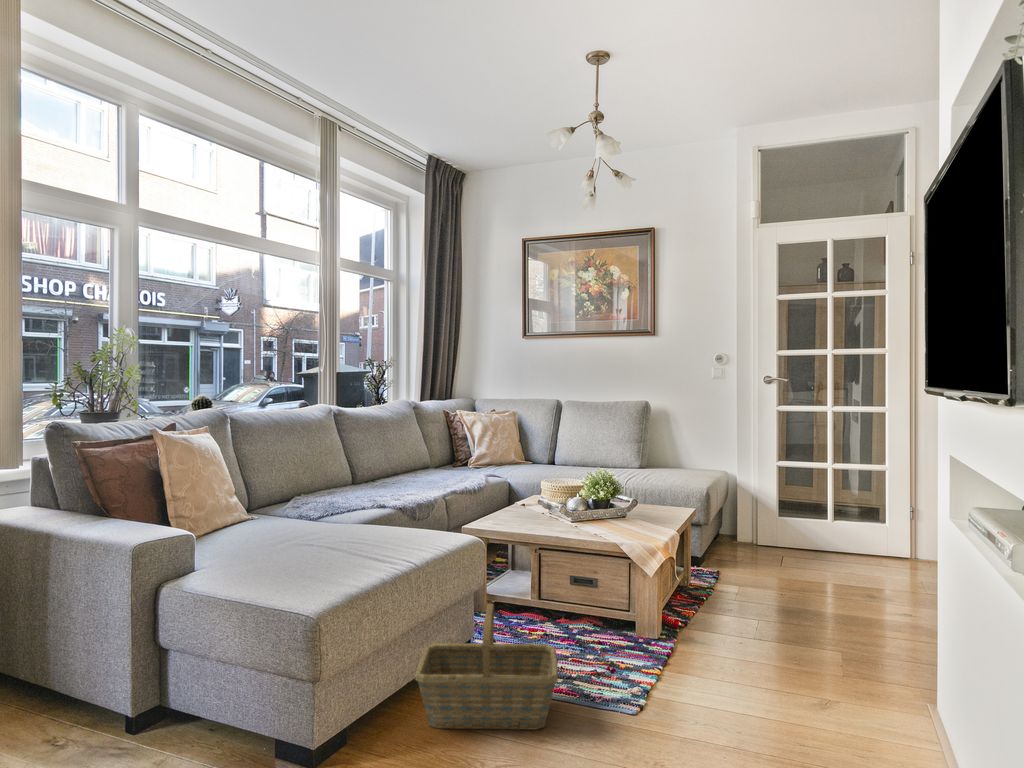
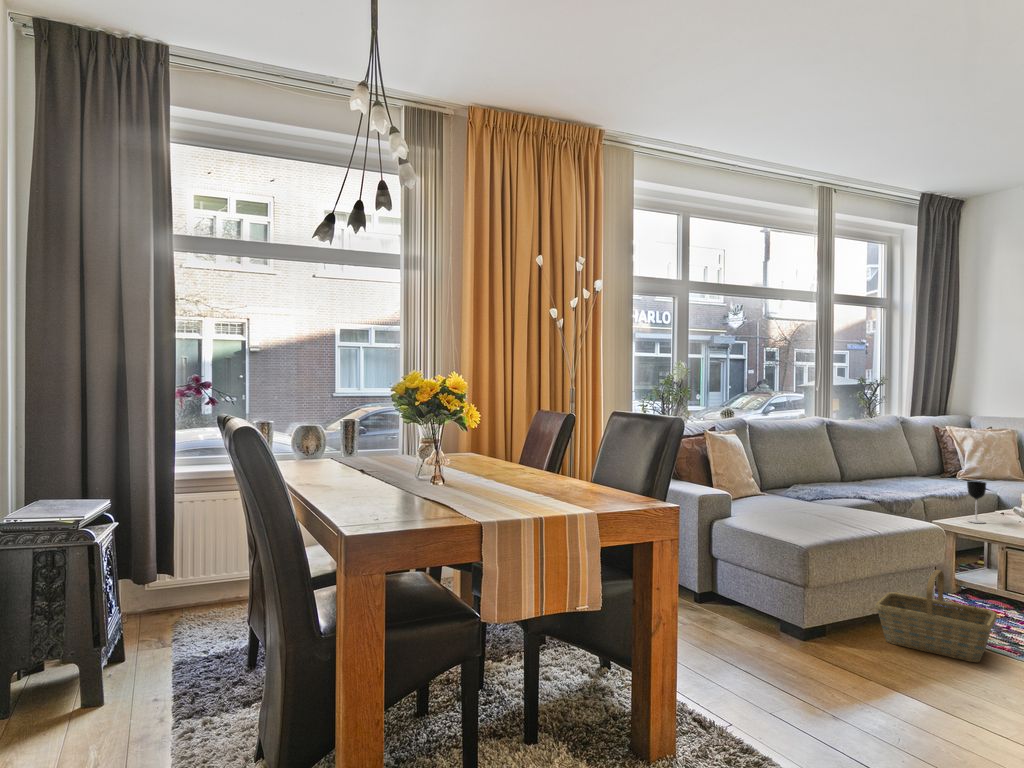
wine glass: none [498,472,517,523] -> present [967,481,986,523]

